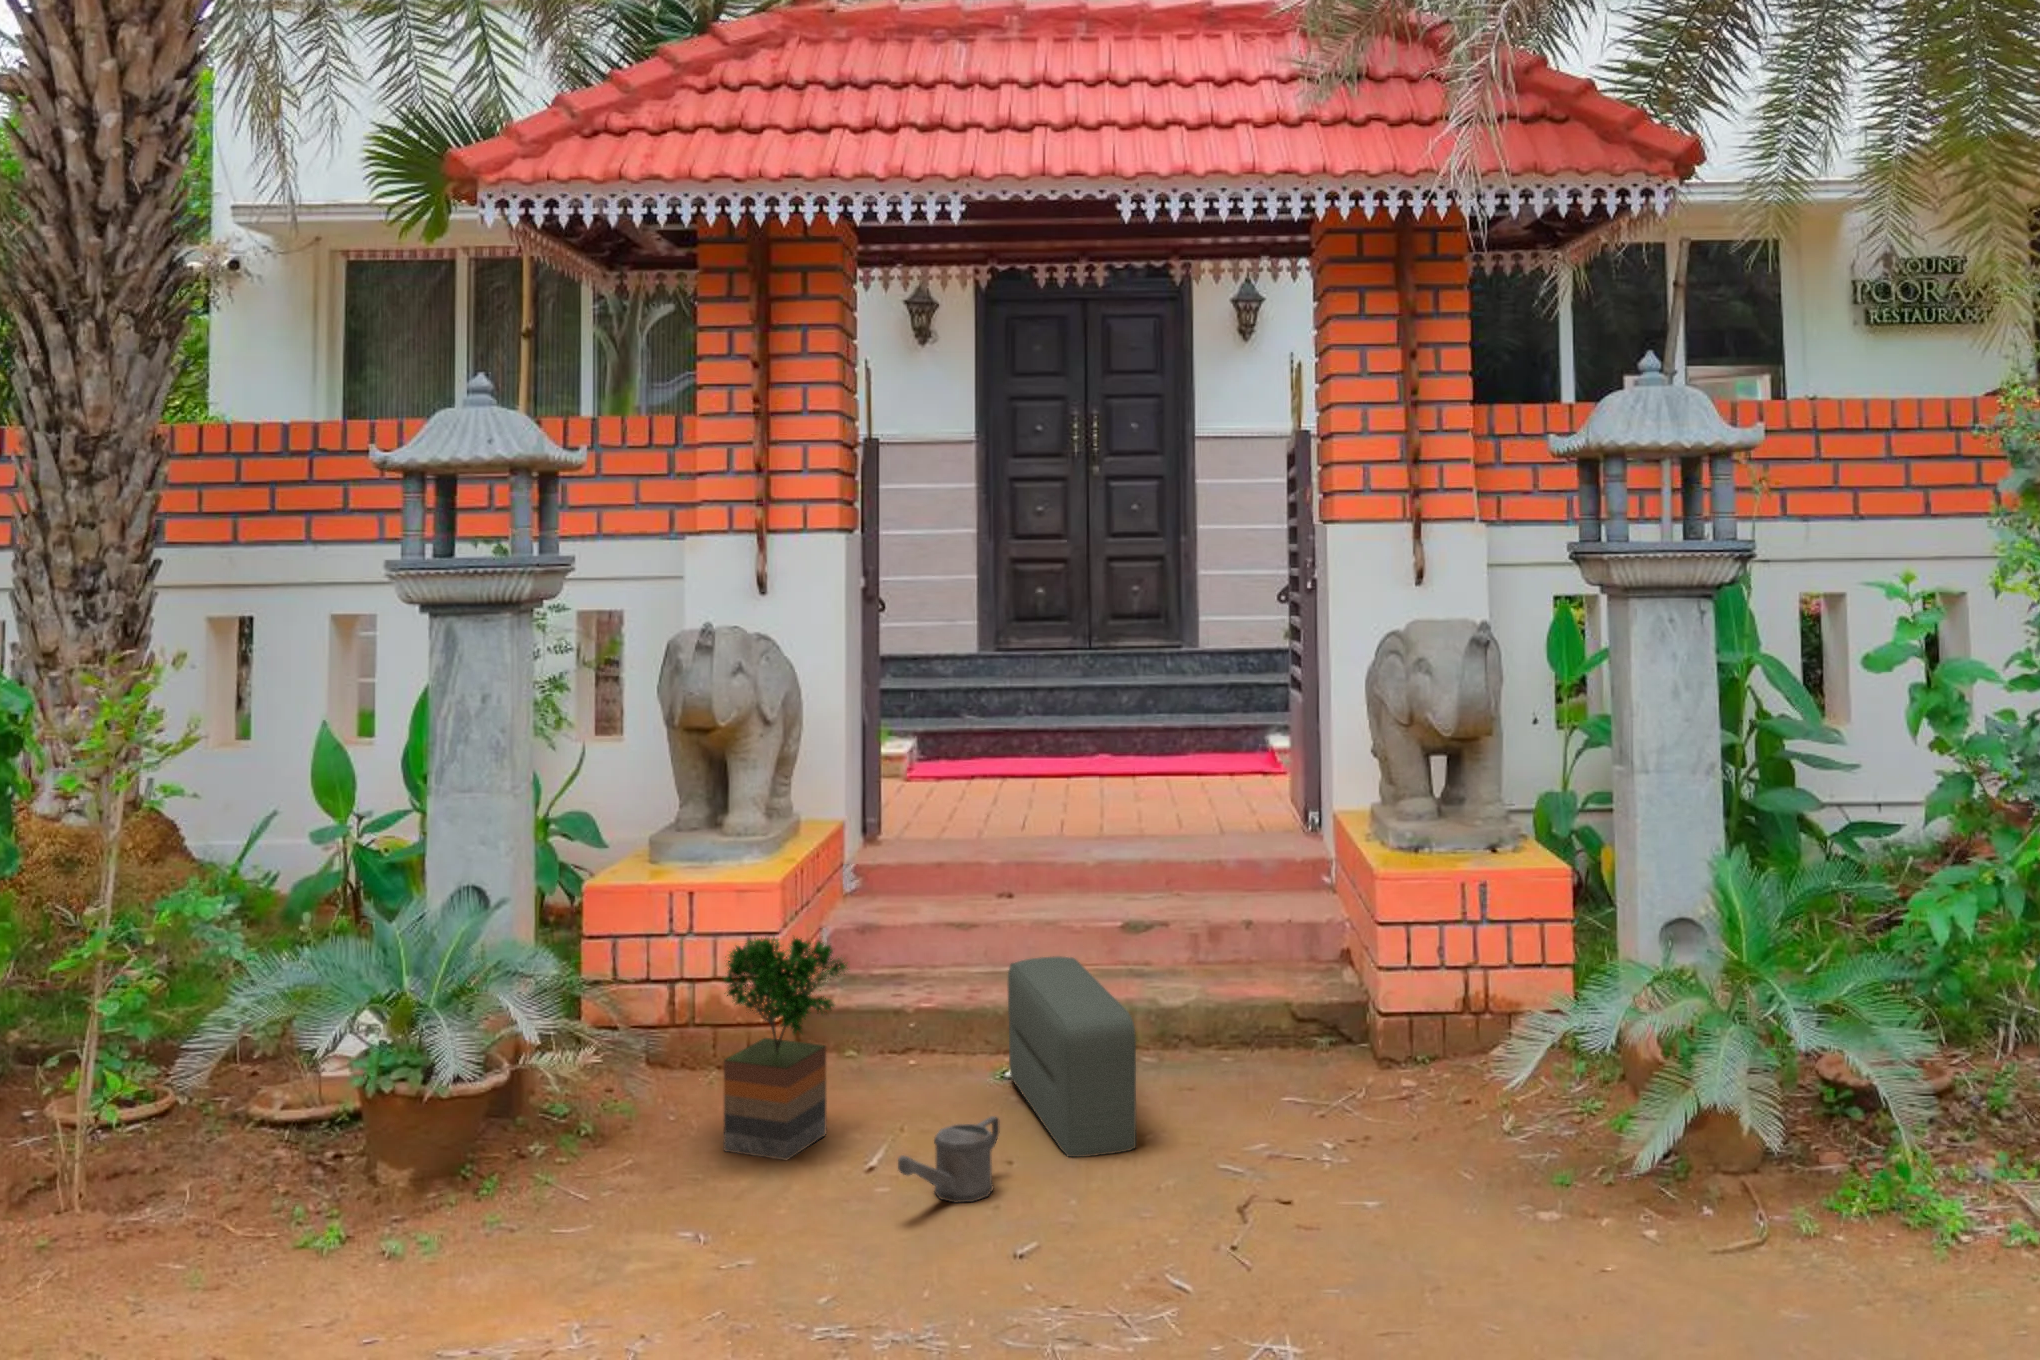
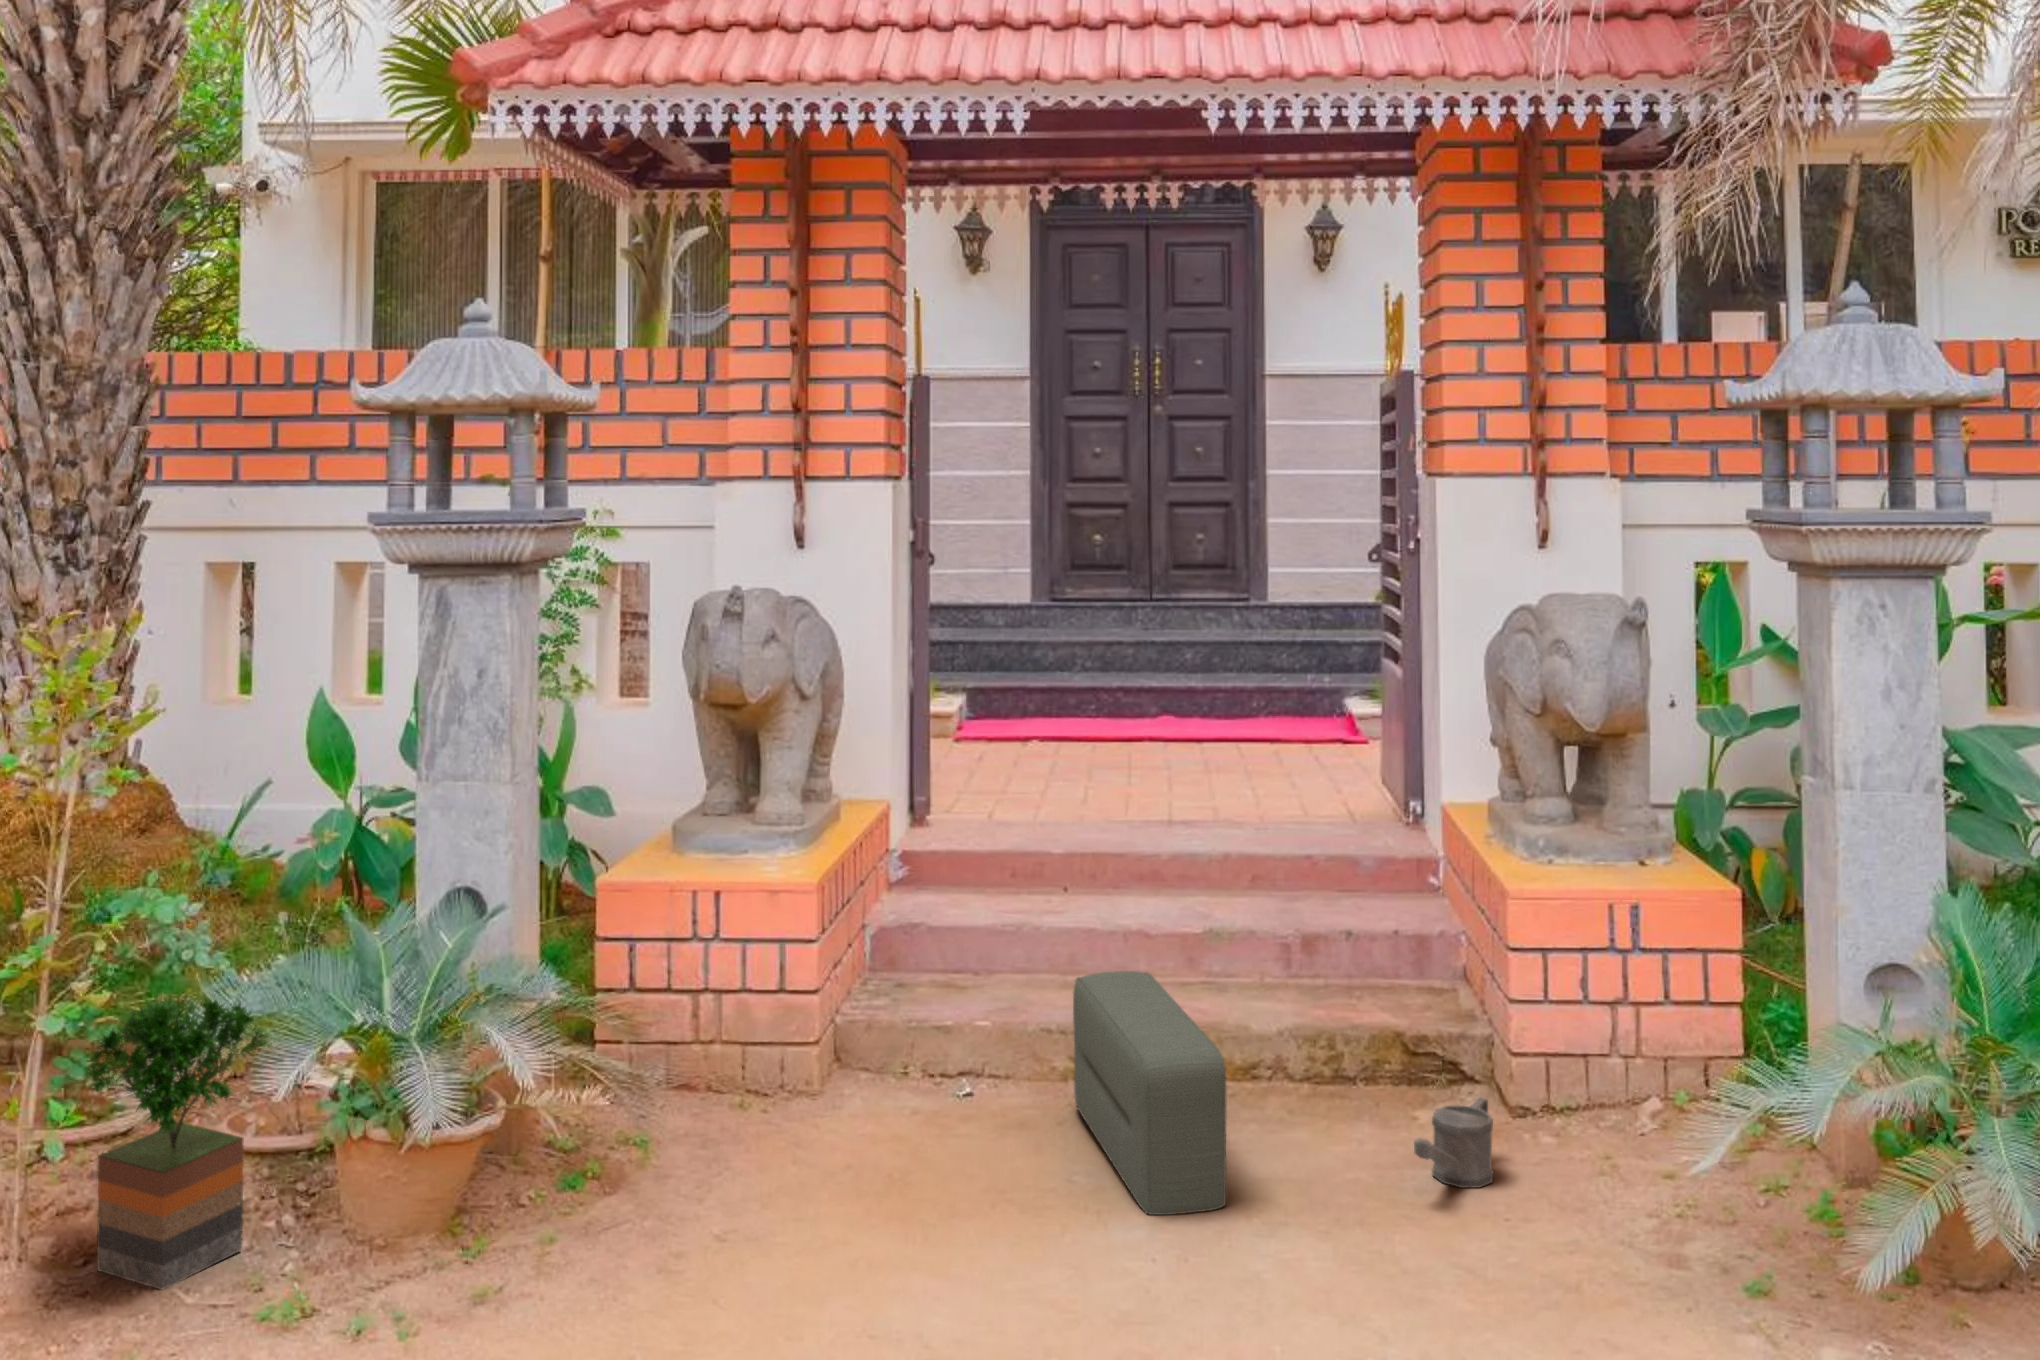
potted tree: present [724,937,848,1160] -> present [86,995,272,1290]
watering can: present [898,1116,999,1203] -> present [1414,1098,1493,1188]

